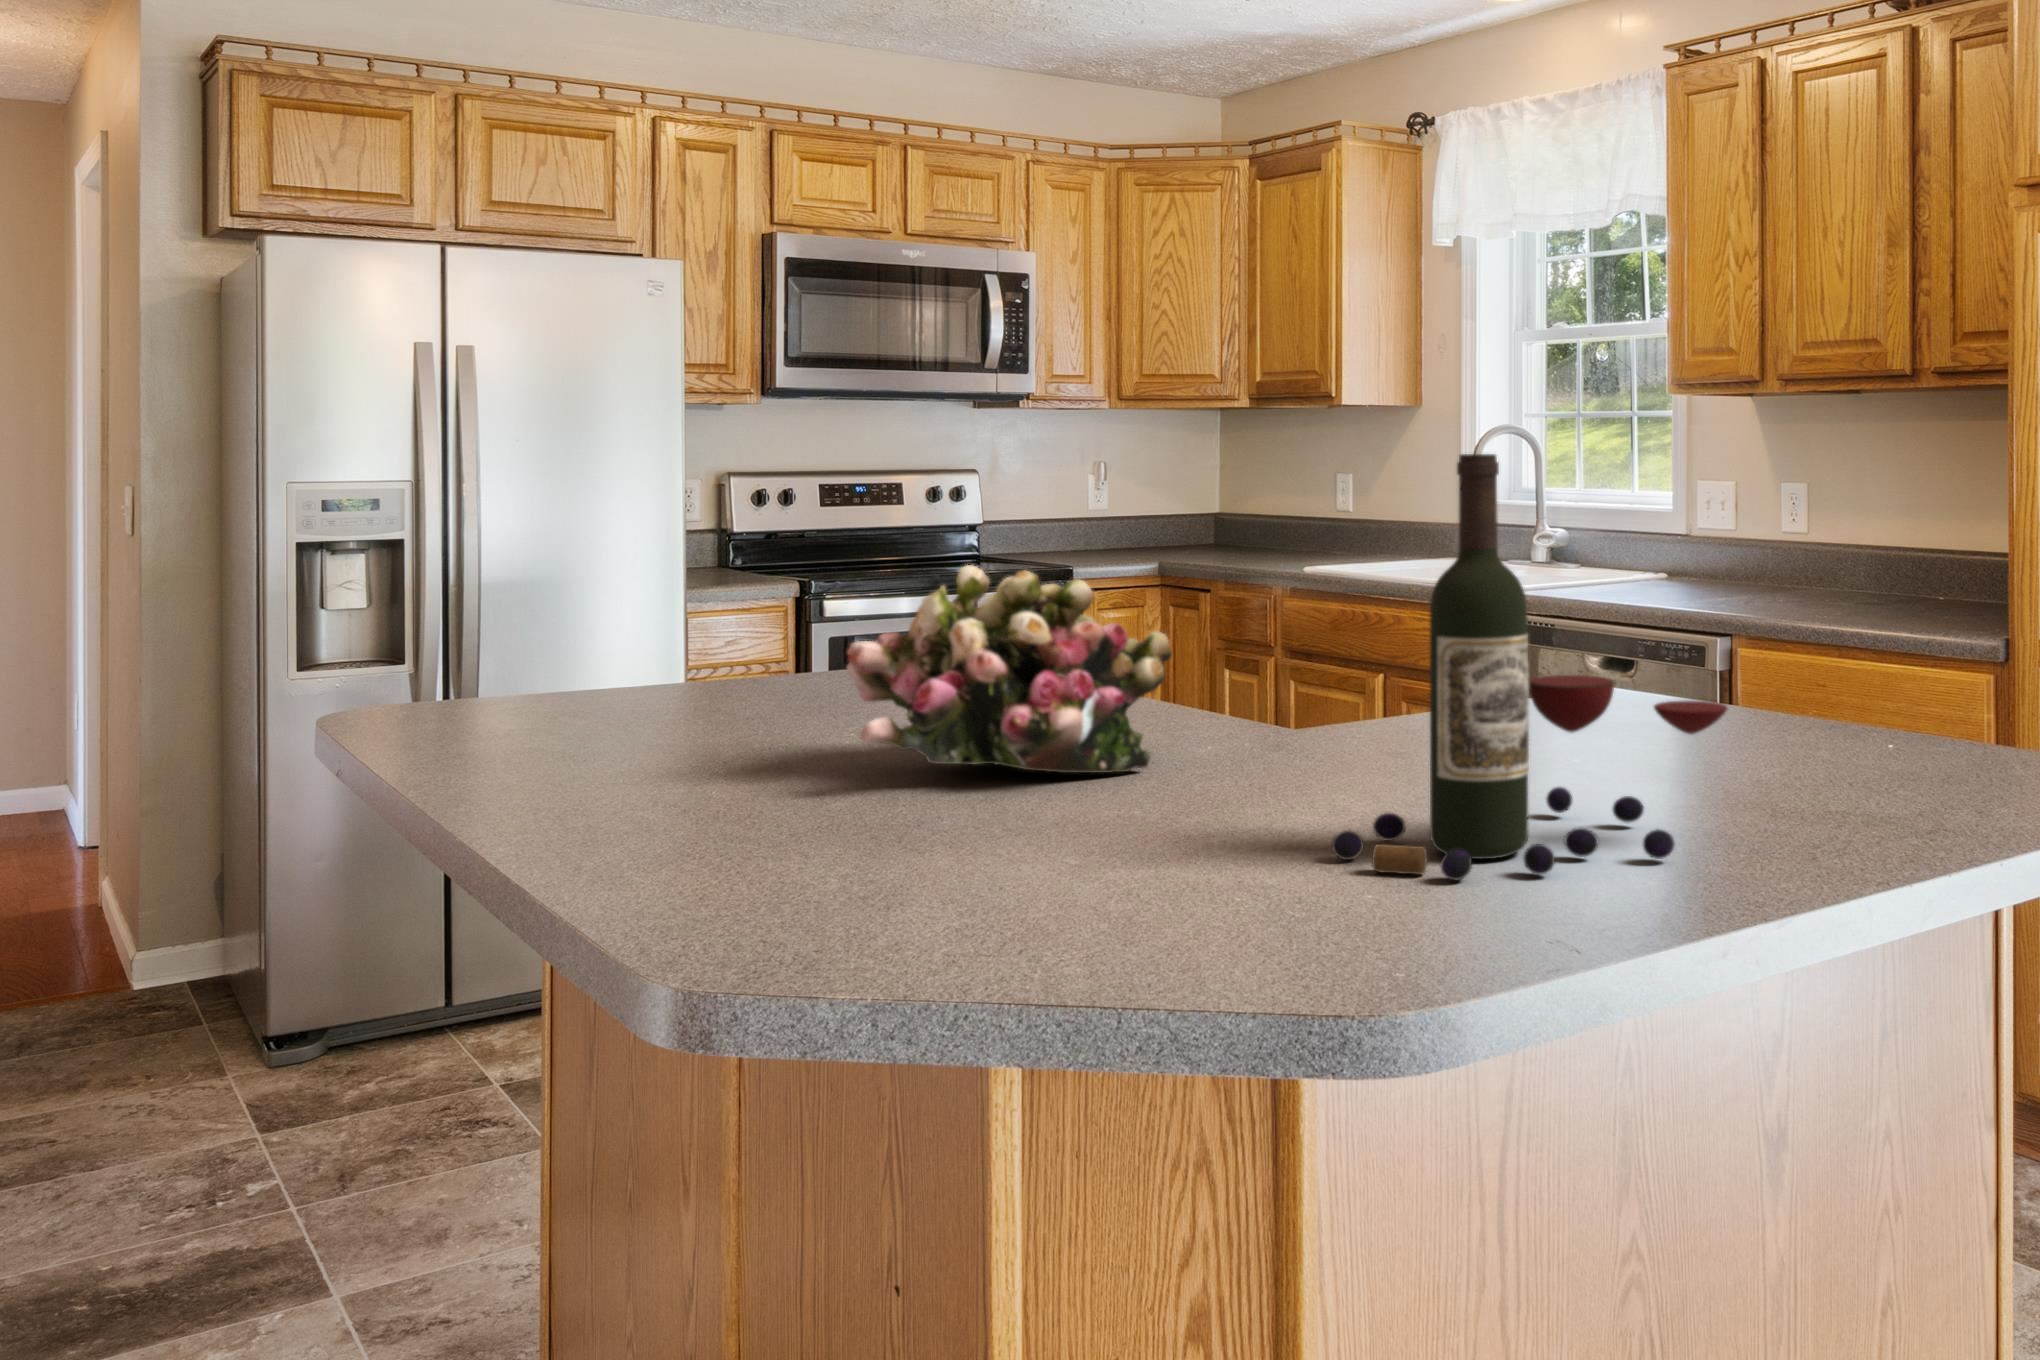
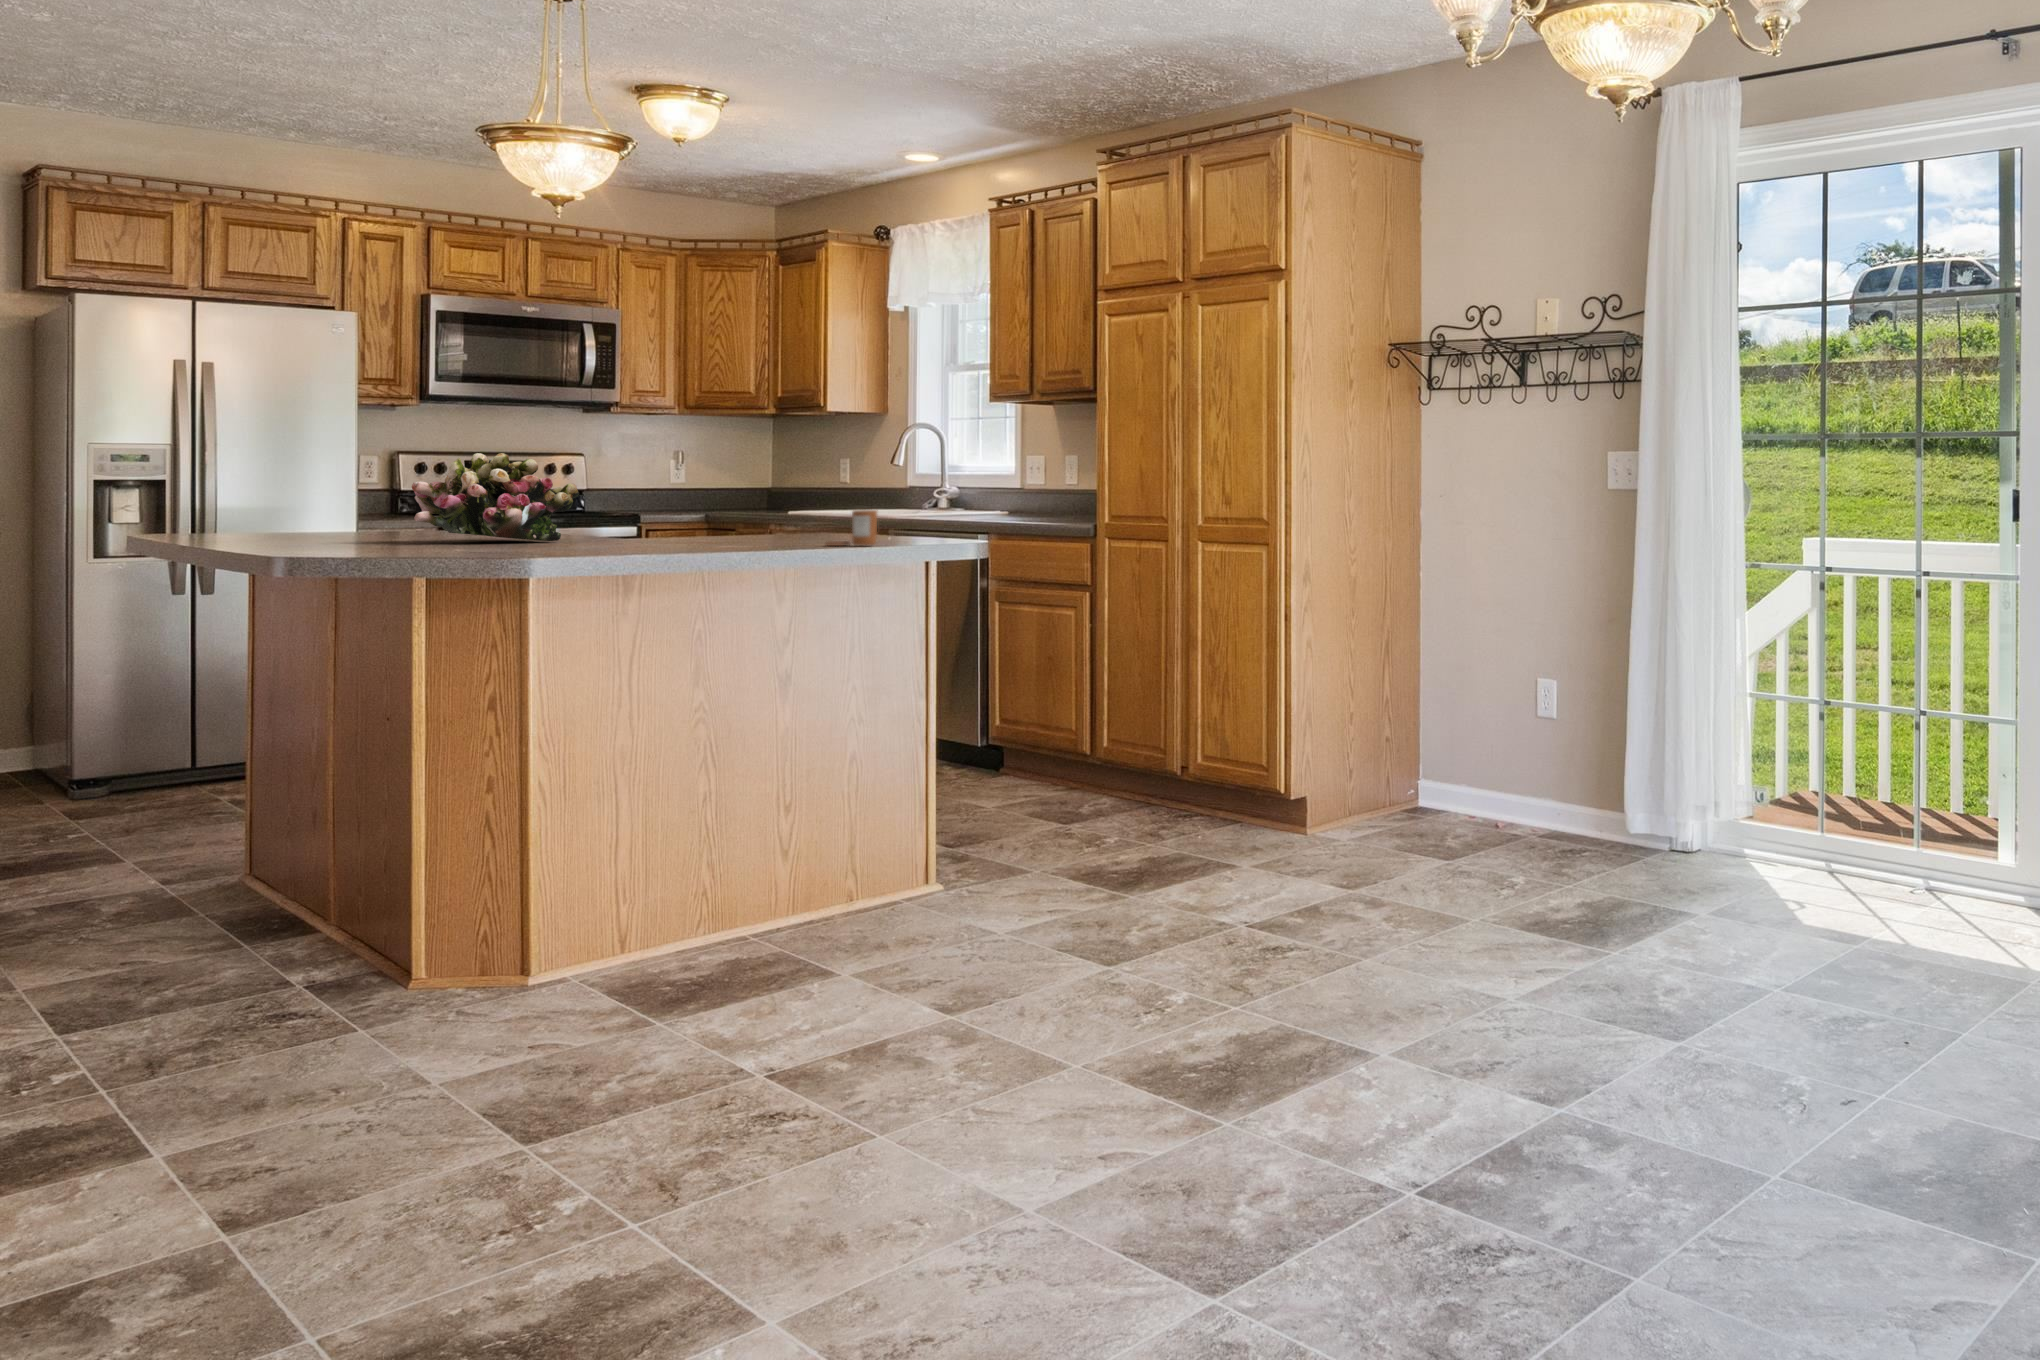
wine bottle: present [1332,454,1727,880] -> none [601,394,781,550]
candle: none [1820,738,1953,836] -> present [825,510,877,546]

